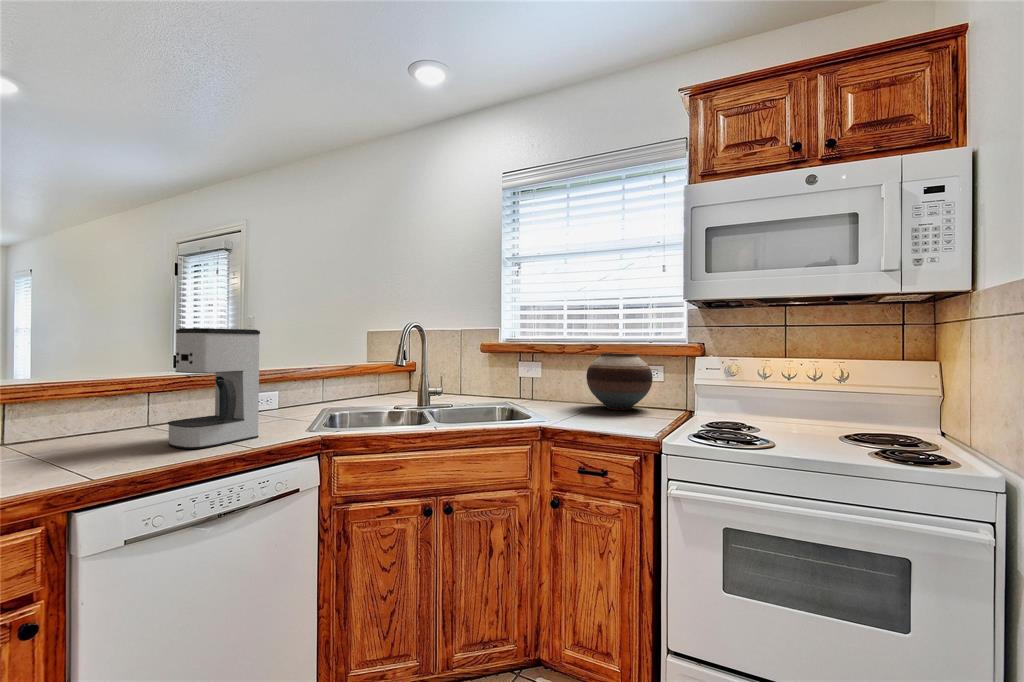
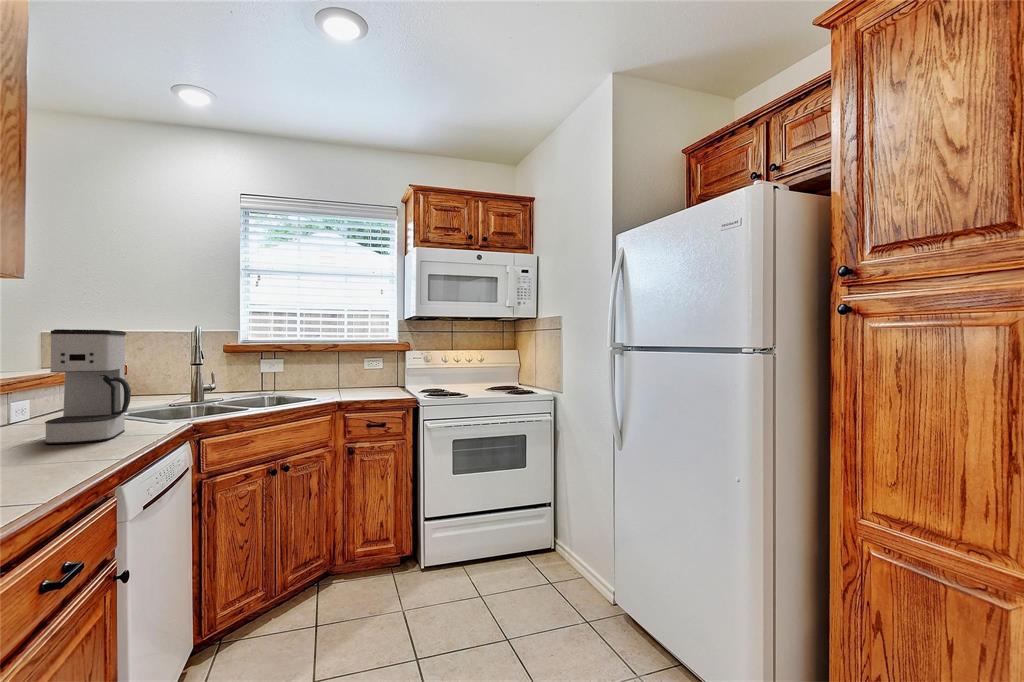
vase: present [586,353,653,410] -> none [331,350,380,391]

